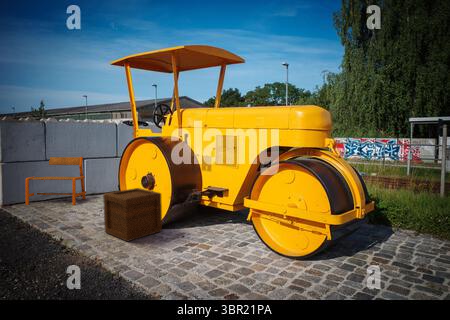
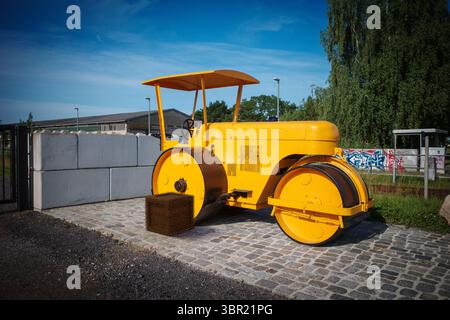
bench: present [25,157,86,205] -> none [60,166,113,210]

